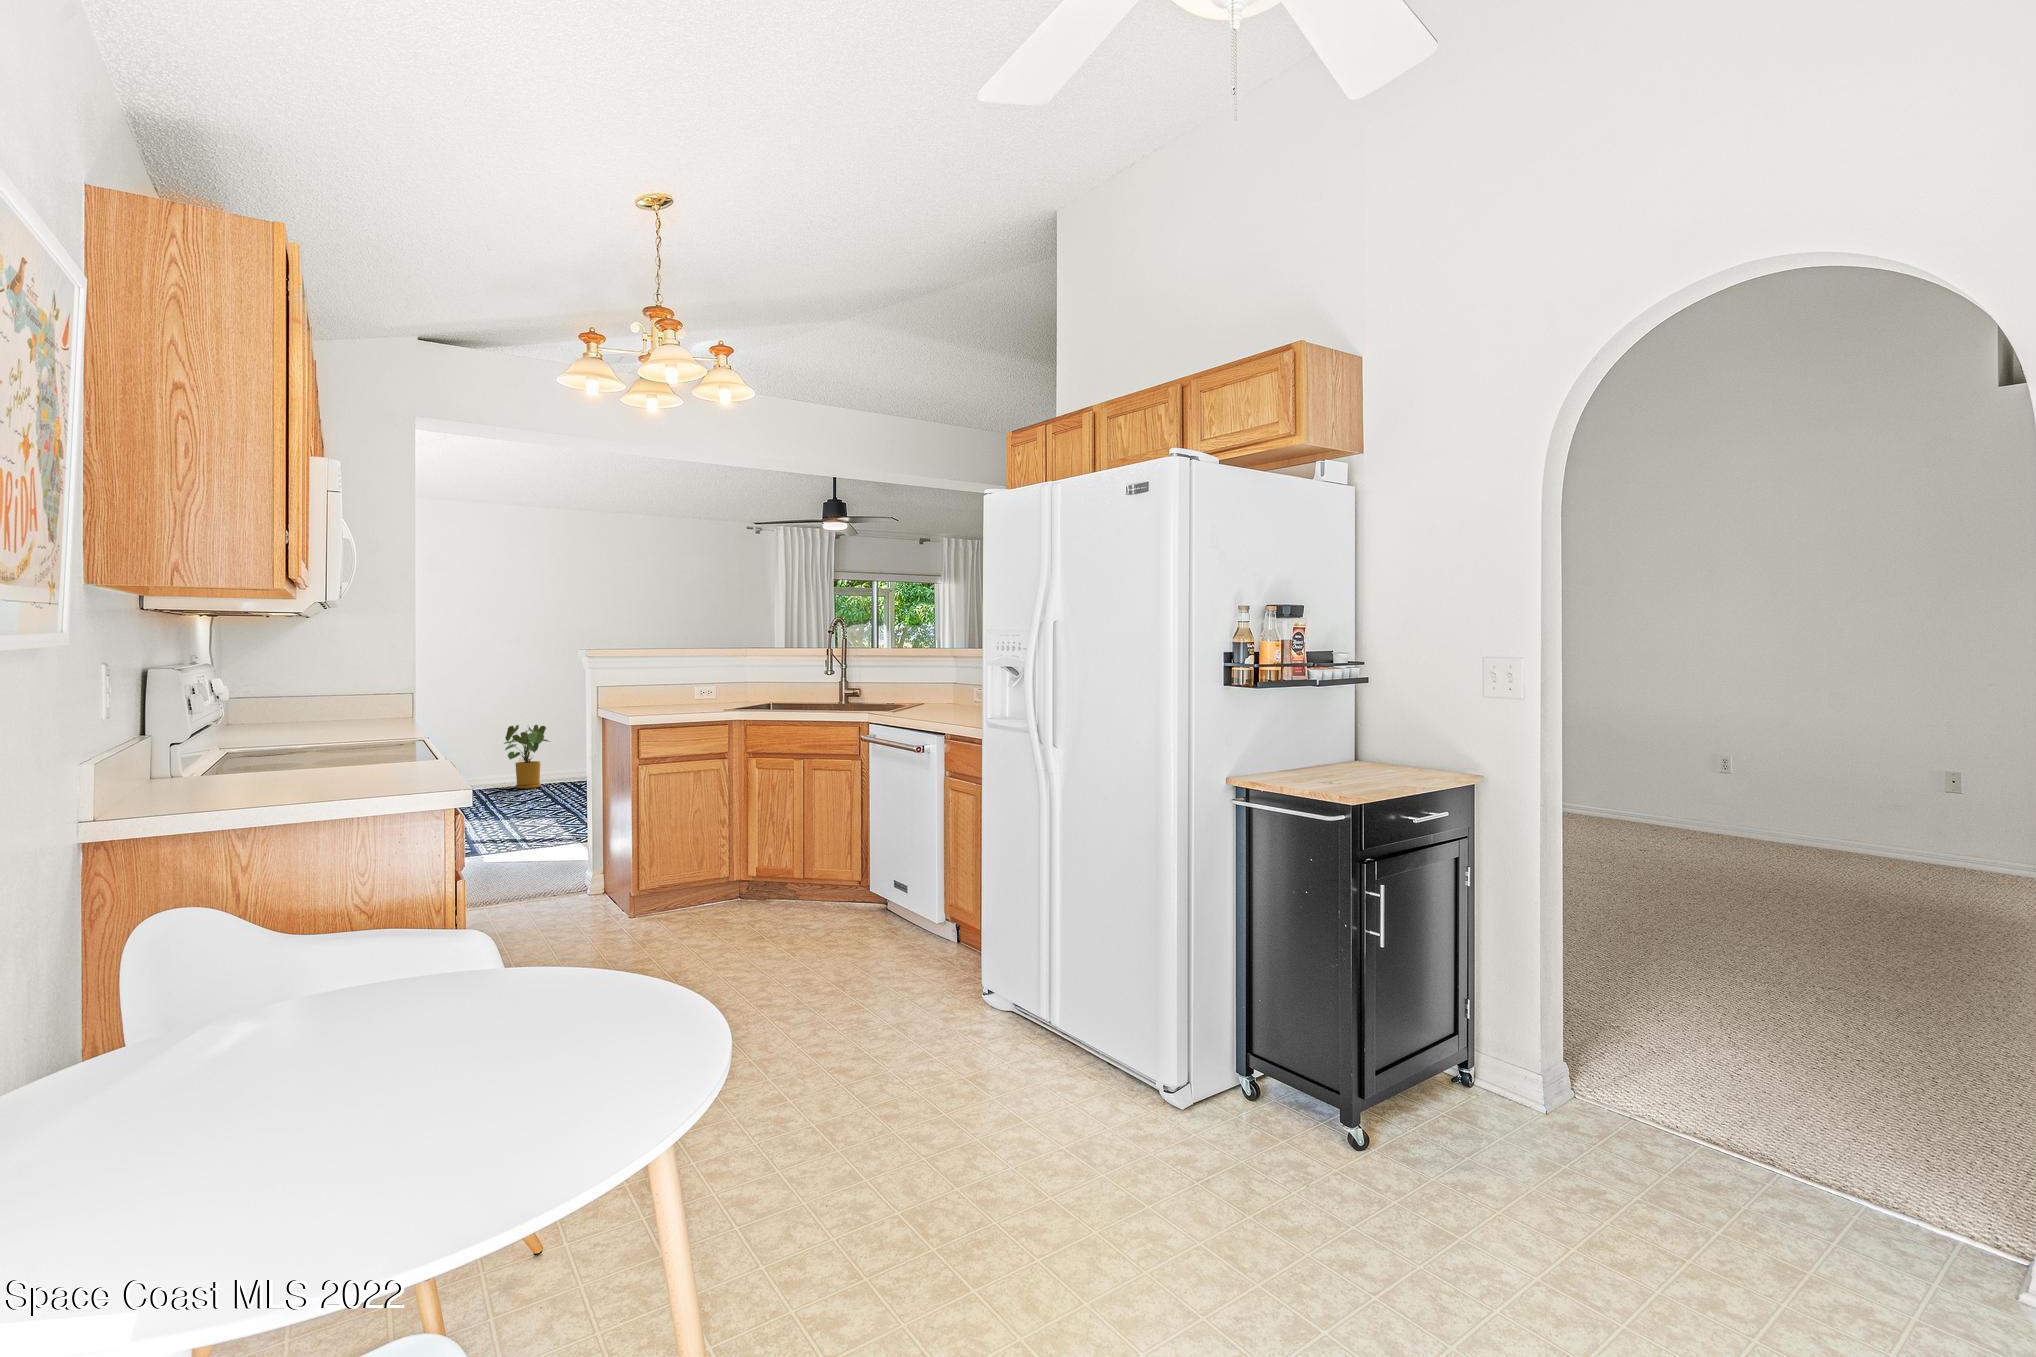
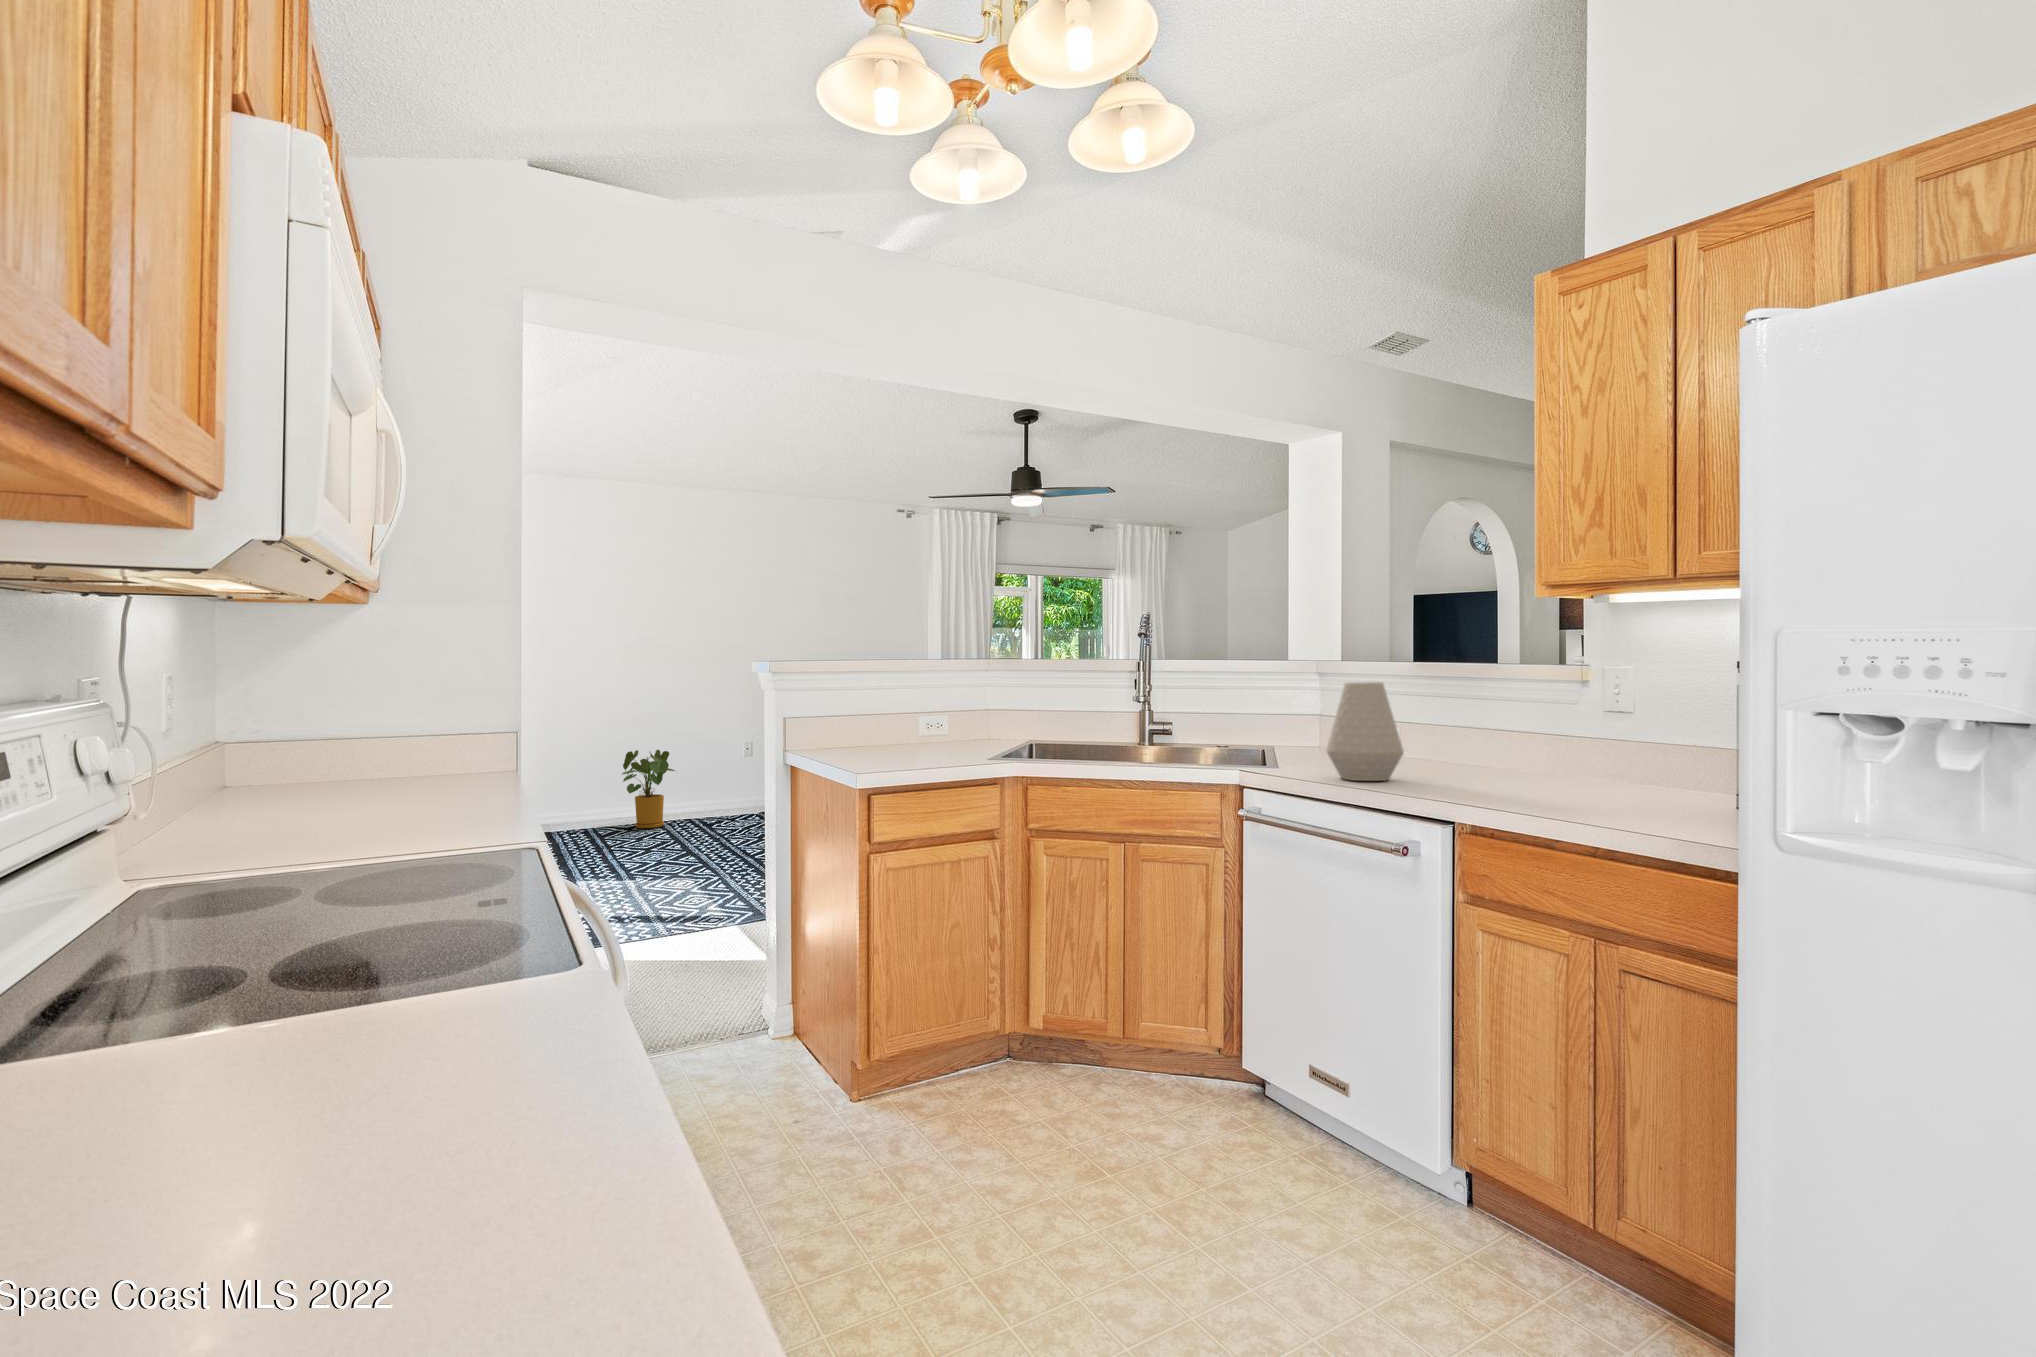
vase: none [909,660,952,717] -> present [1327,682,1404,781]

